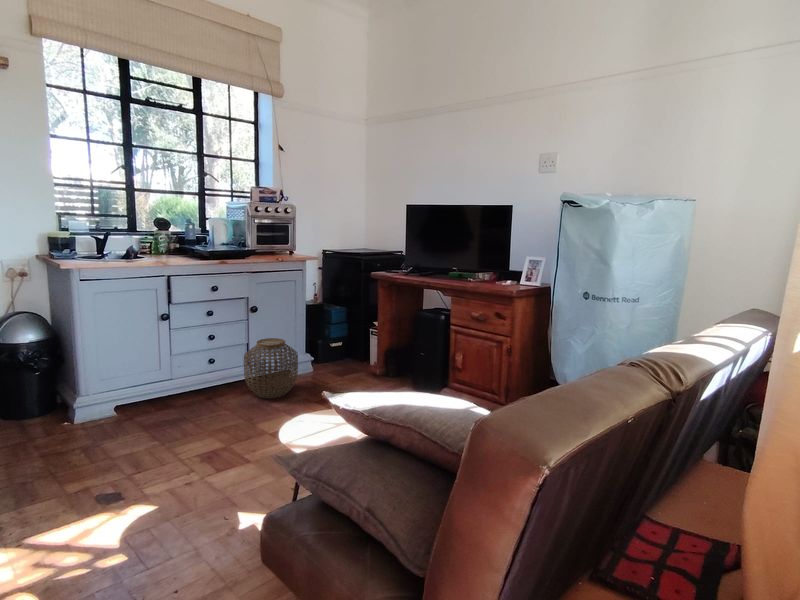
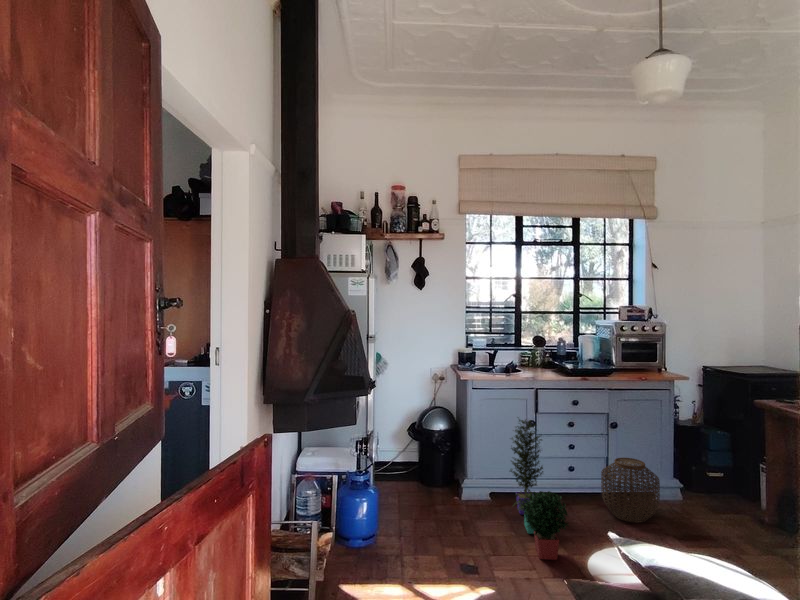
potted plant: none [138,311,225,459] -> present [510,419,569,560]

